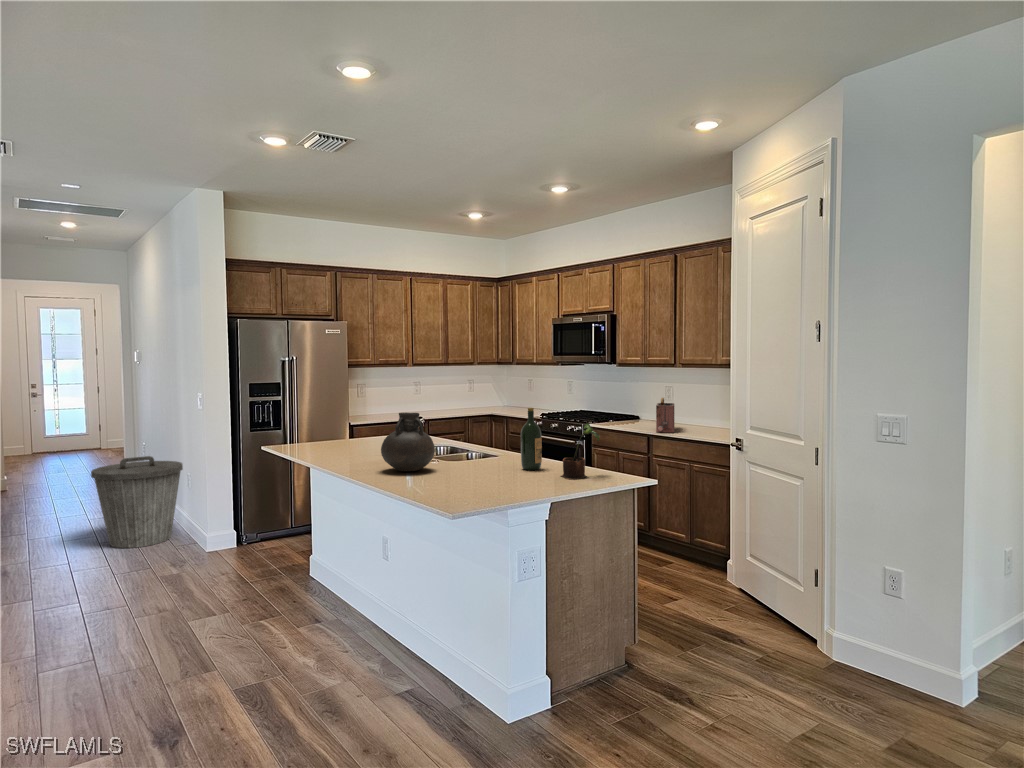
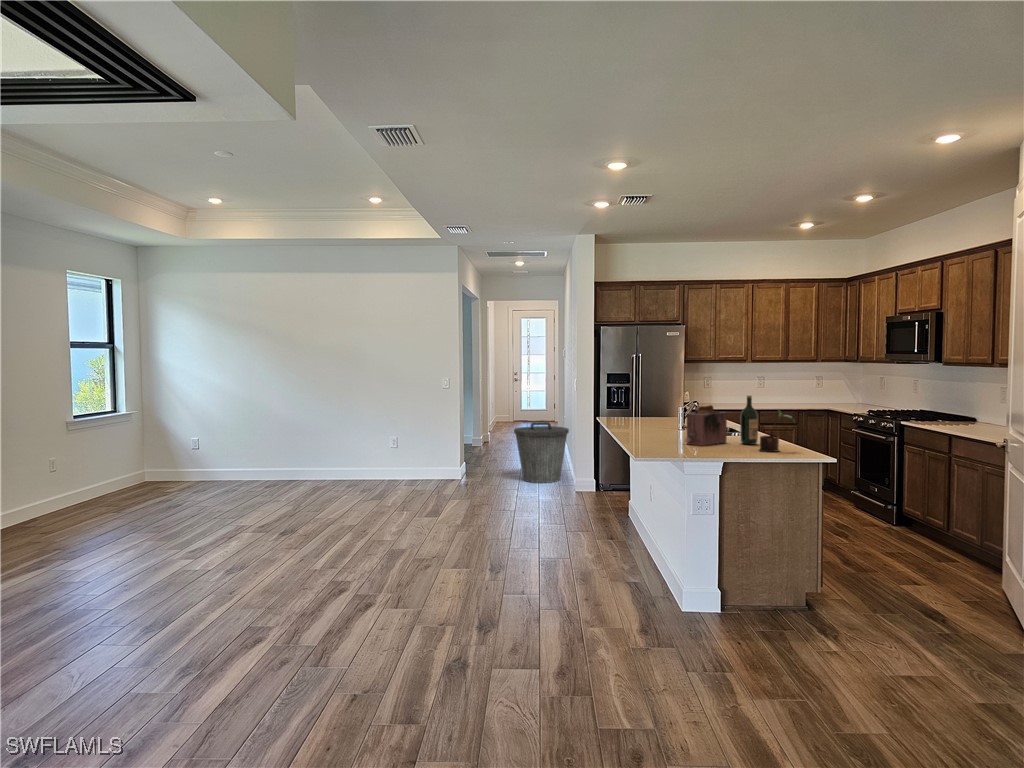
toaster: present [656,398,674,433] -> present [685,405,727,446]
vase: present [381,413,435,471] -> none [638,395,676,437]

